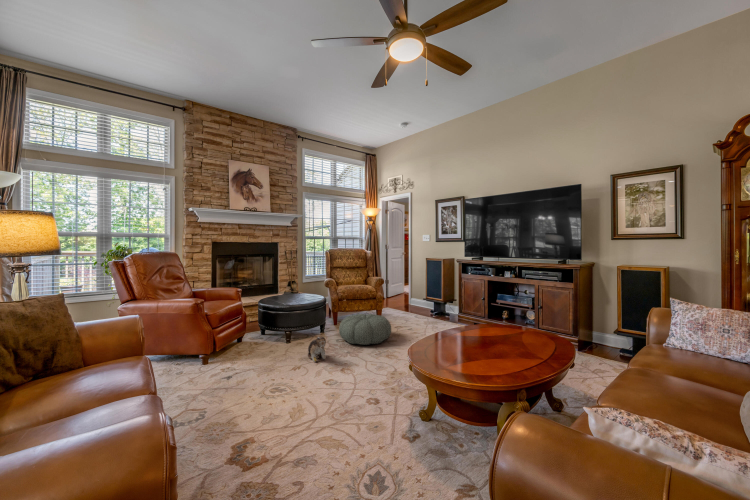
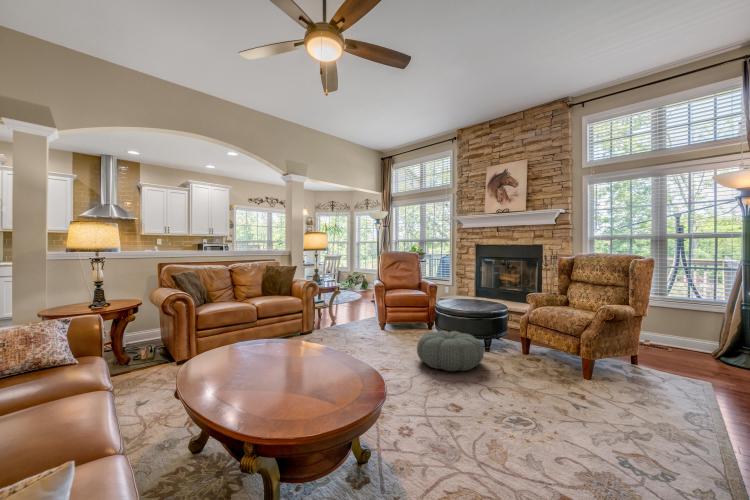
plush toy: present [308,336,326,362] -> none [365,327,401,351]

